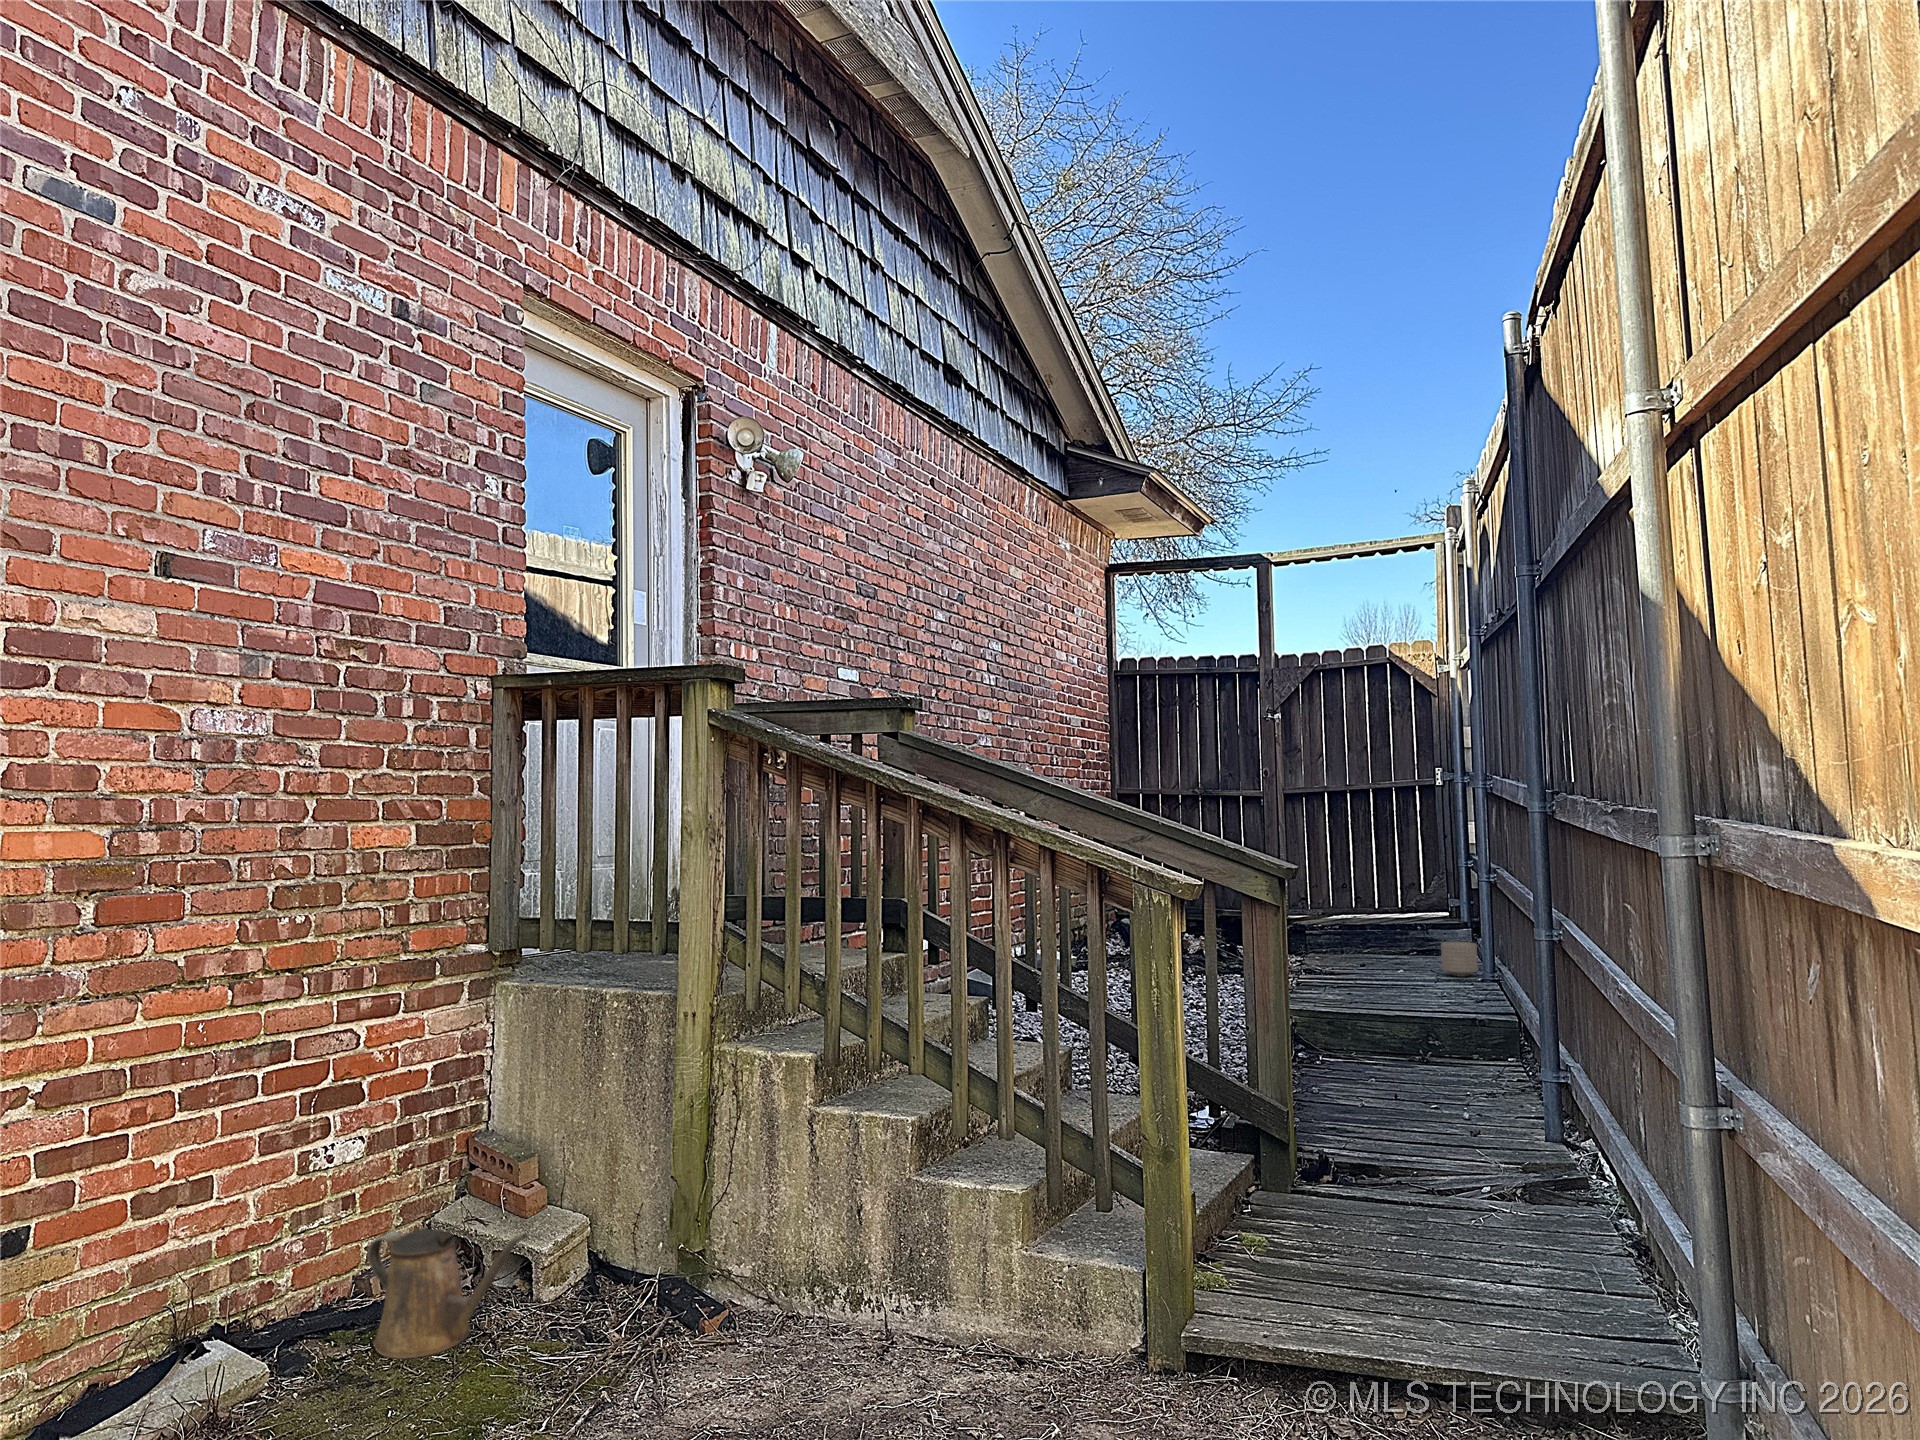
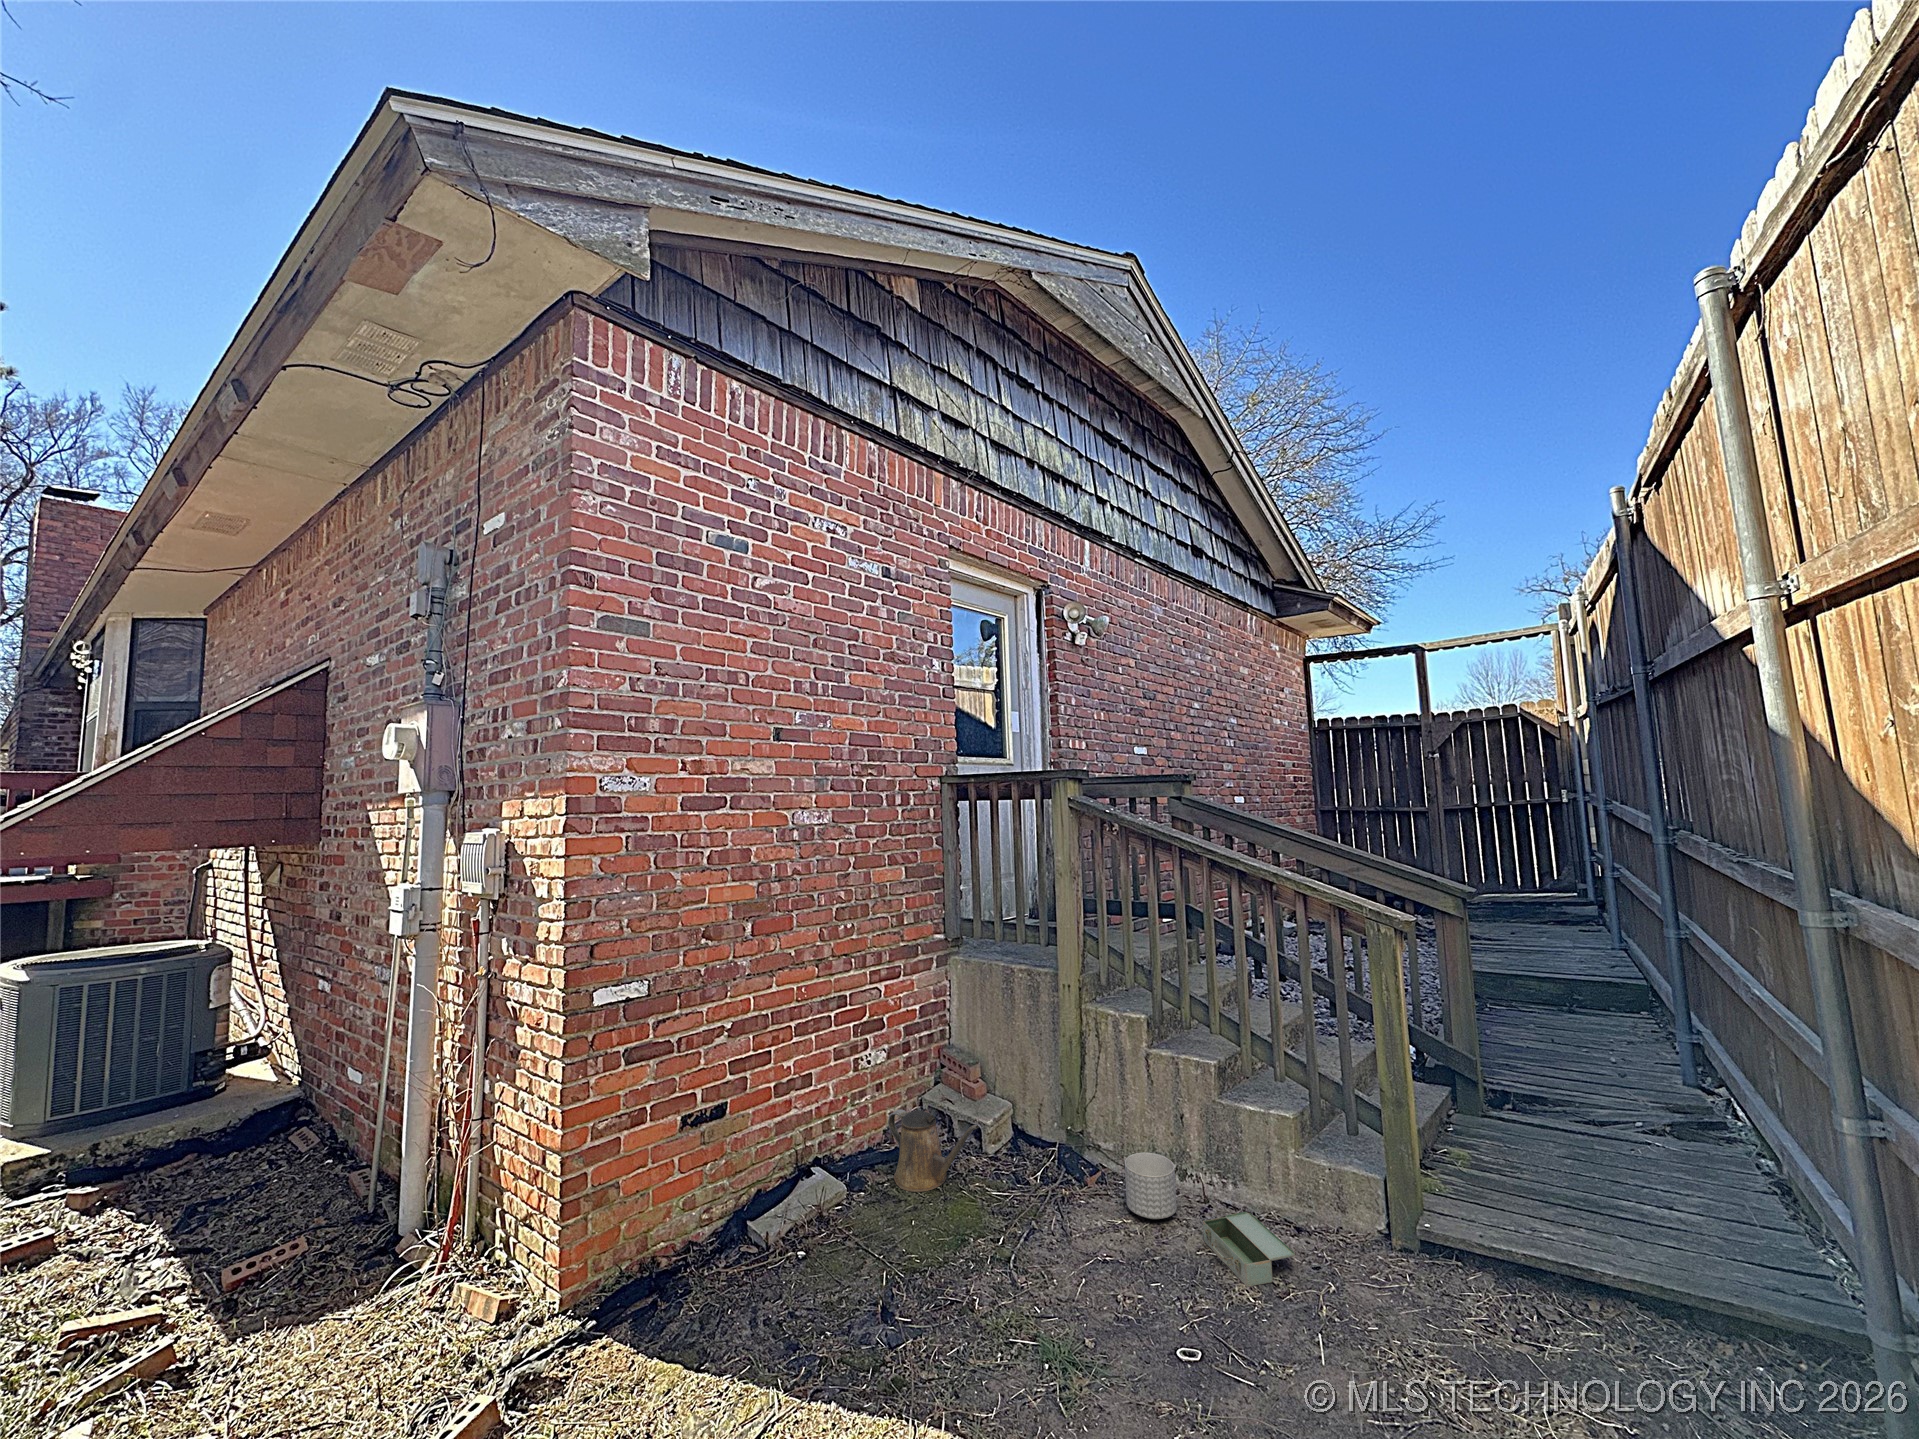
planter: present [1441,942,1478,977] -> present [1125,1153,1177,1219]
toolbox: none [874,1311,996,1405] -> present [1203,1212,1295,1287]

